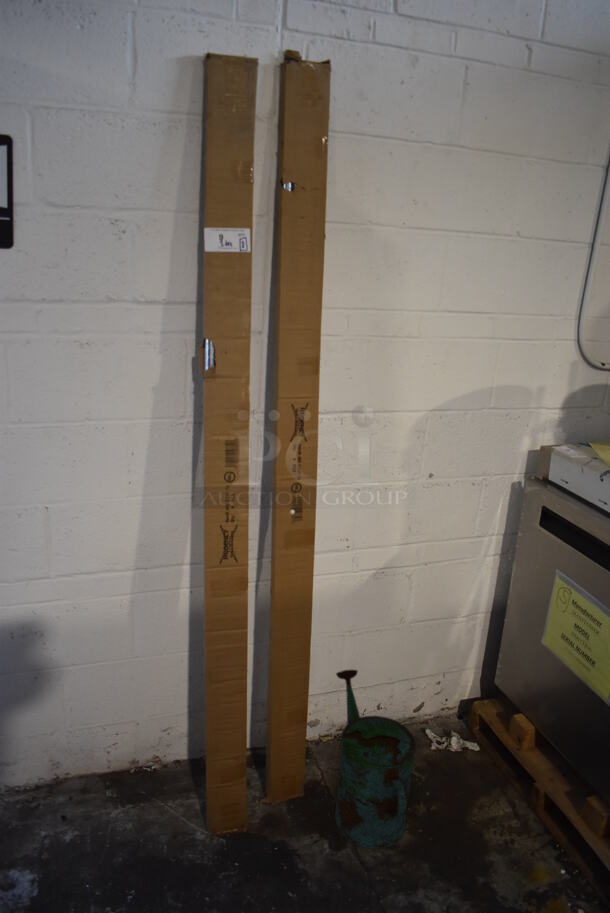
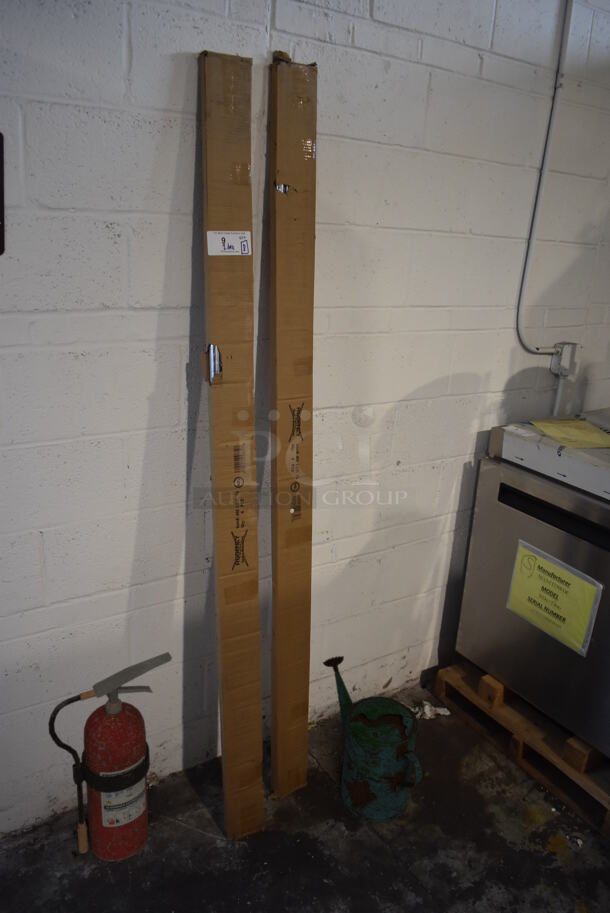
fire extinguisher: none [41,637,163,832] -> present [48,652,172,862]

